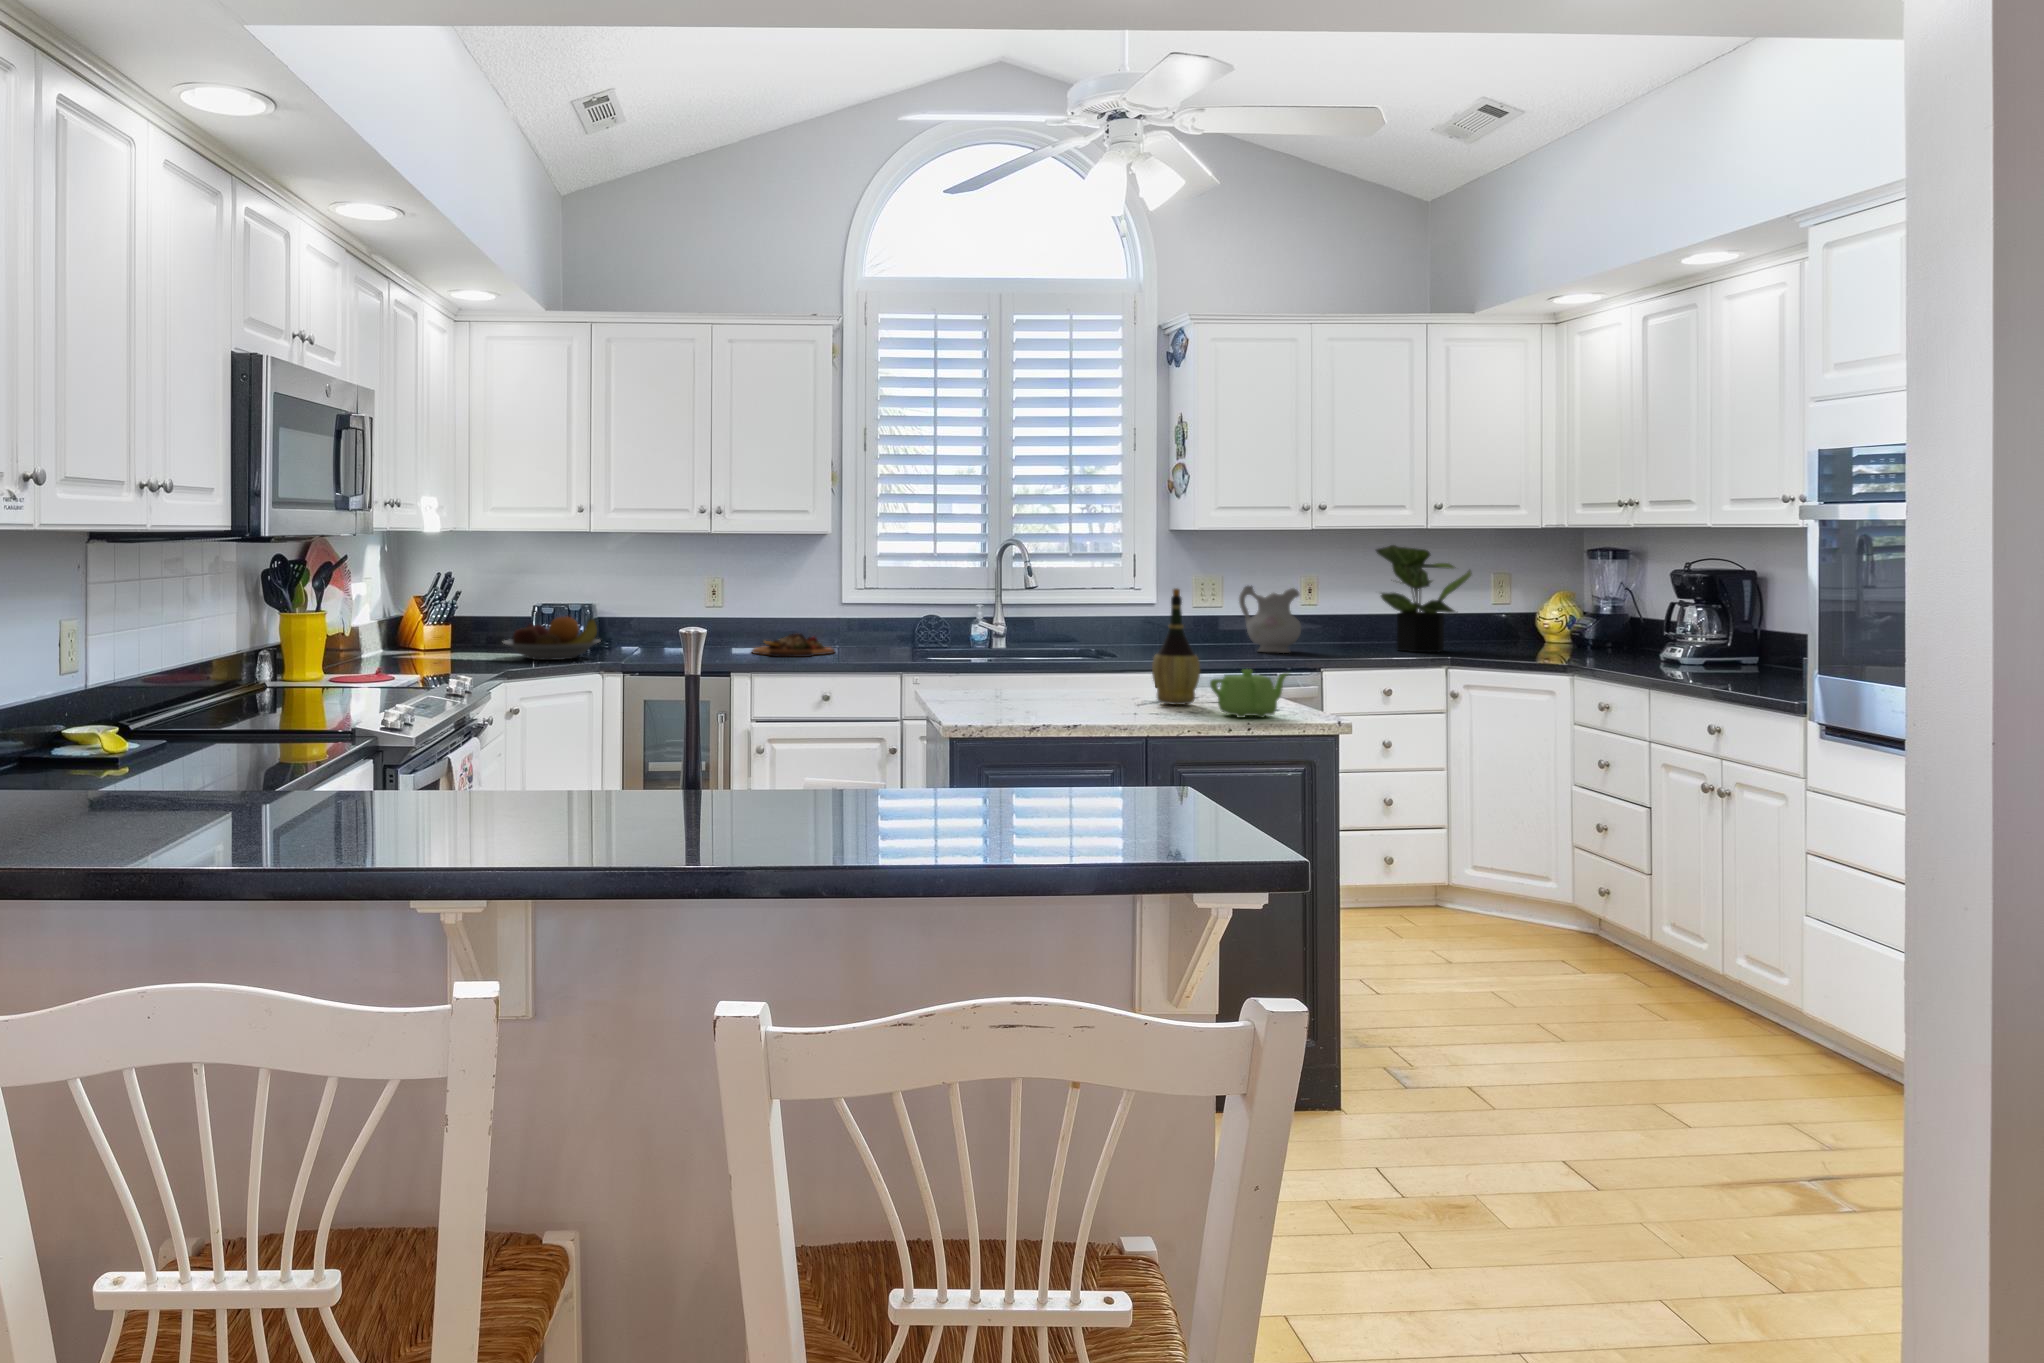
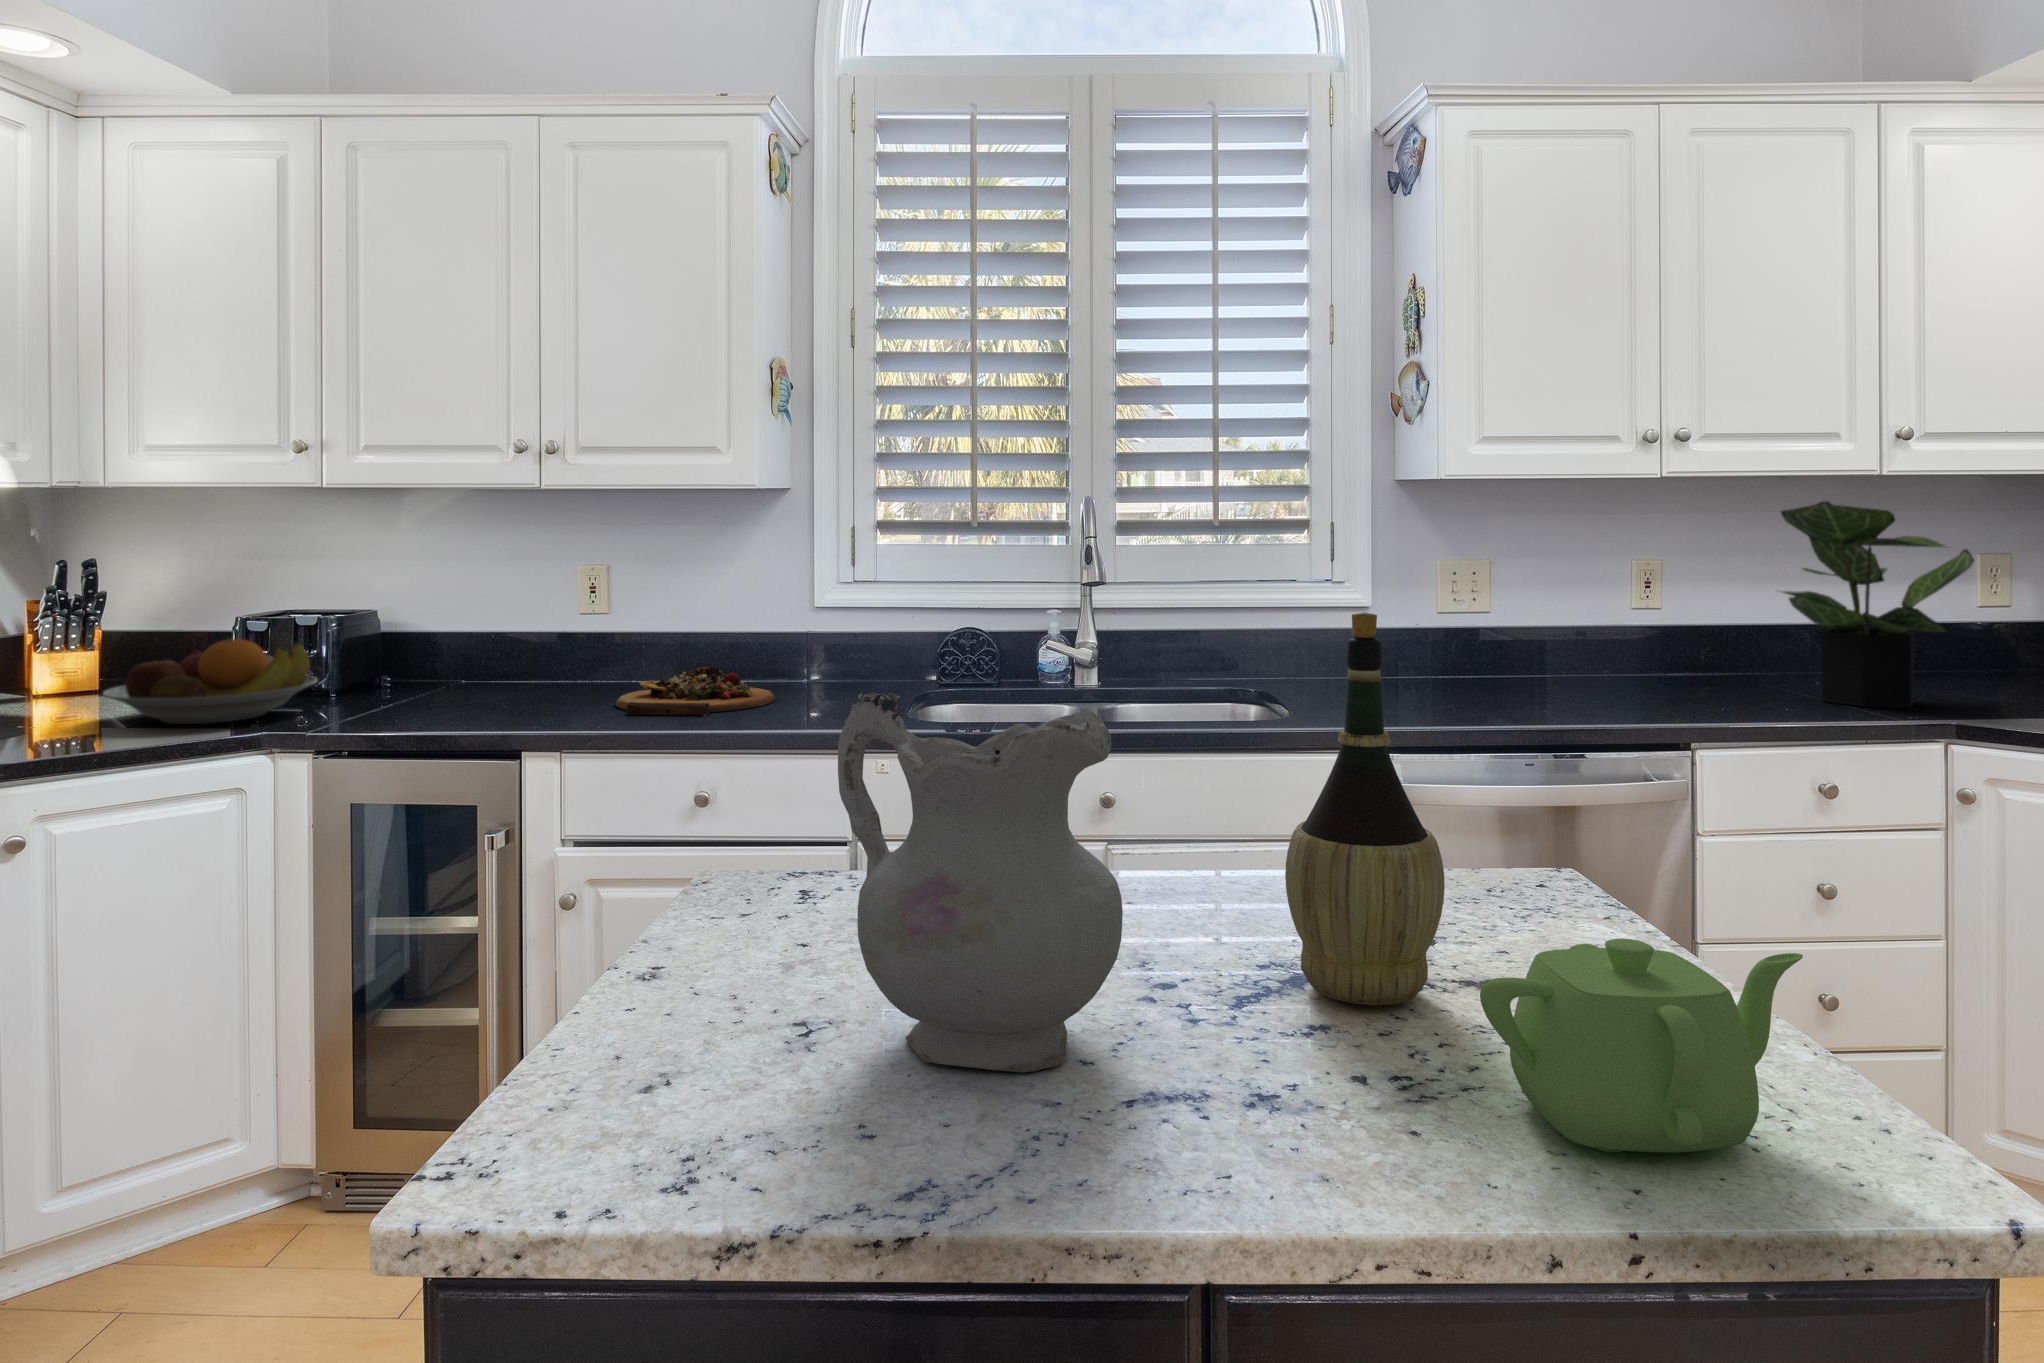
ceramic pitcher: present [1239,586,1301,653] -> present [838,692,1123,1072]

